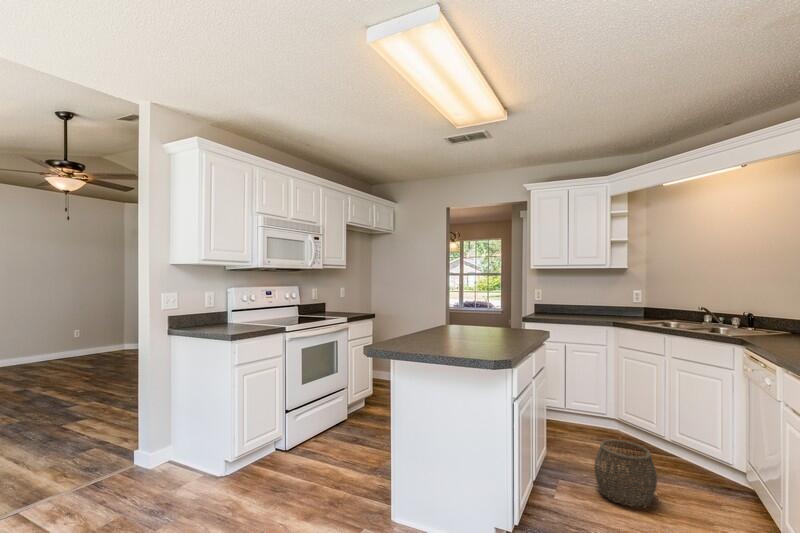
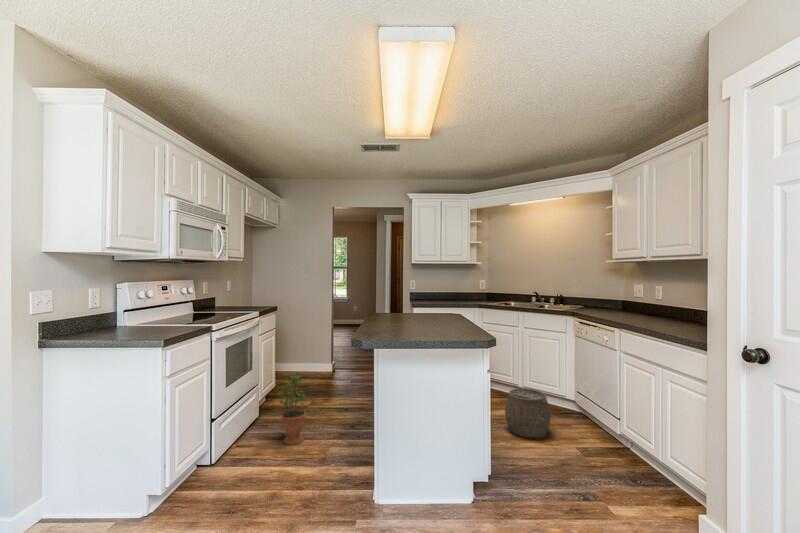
potted plant: none [347,379,375,449] -> present [277,373,306,445]

